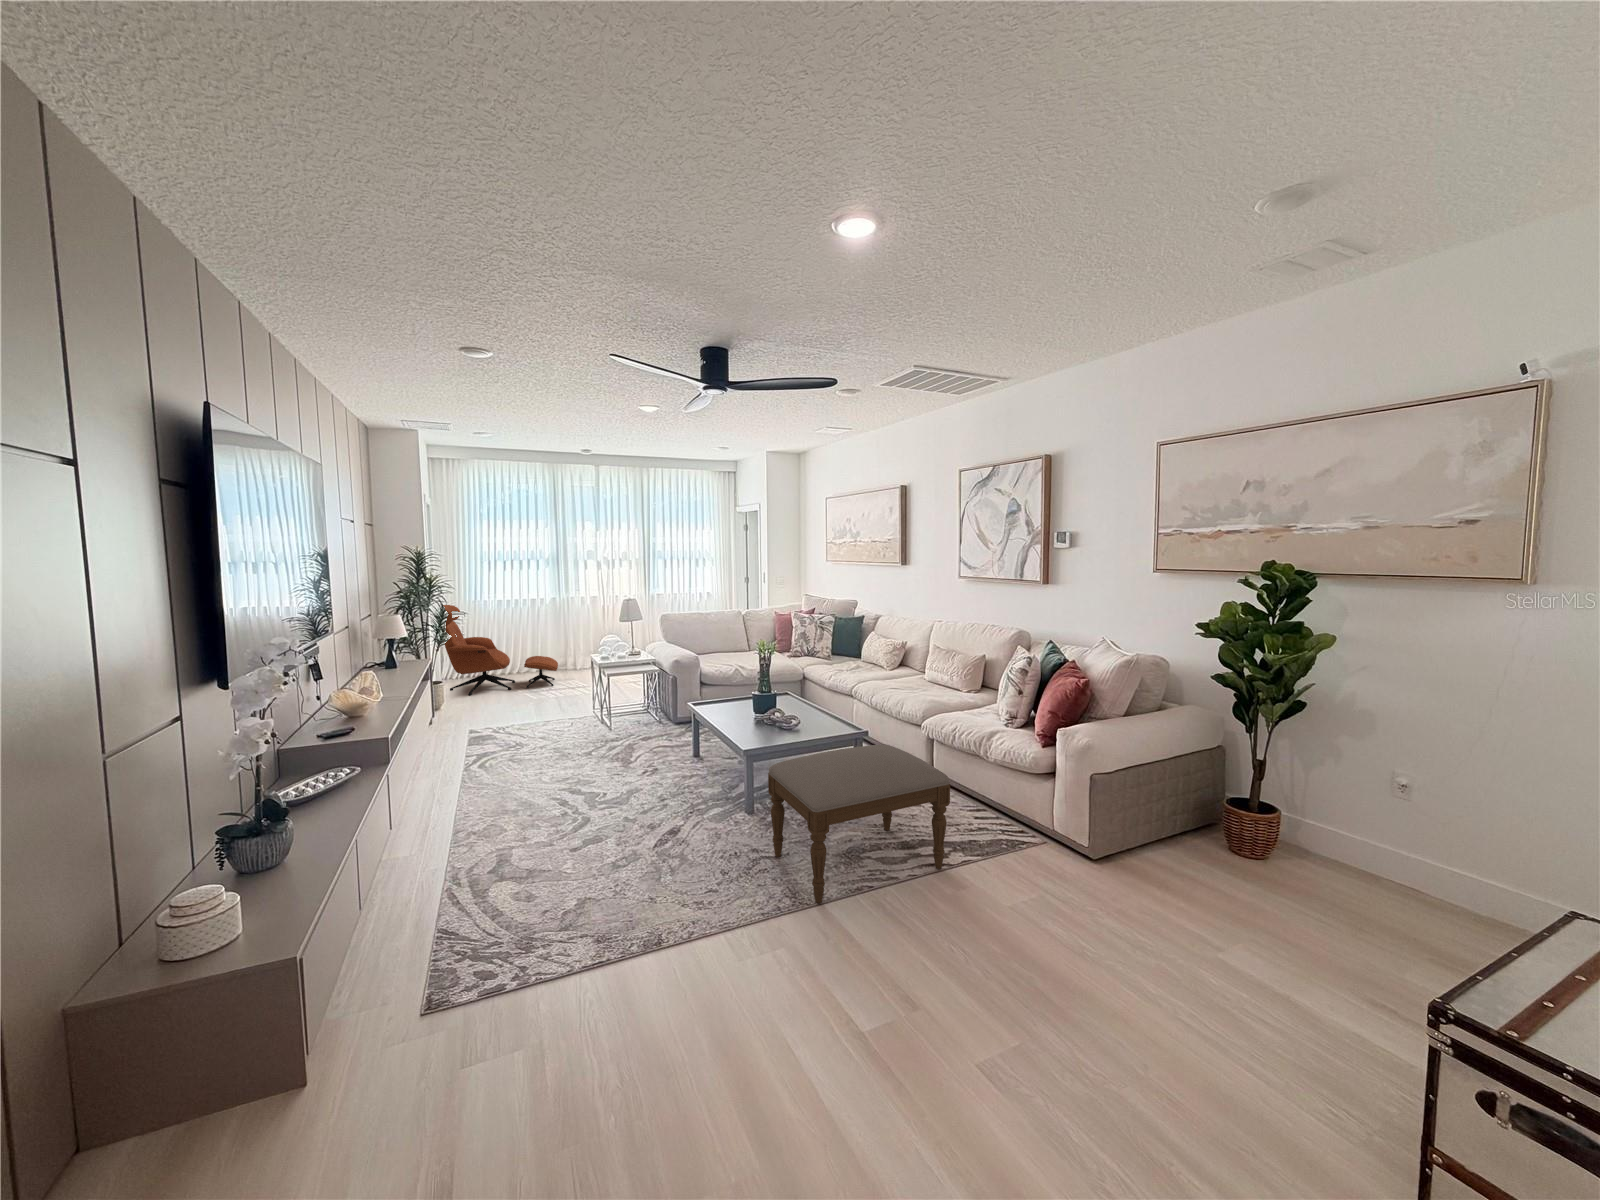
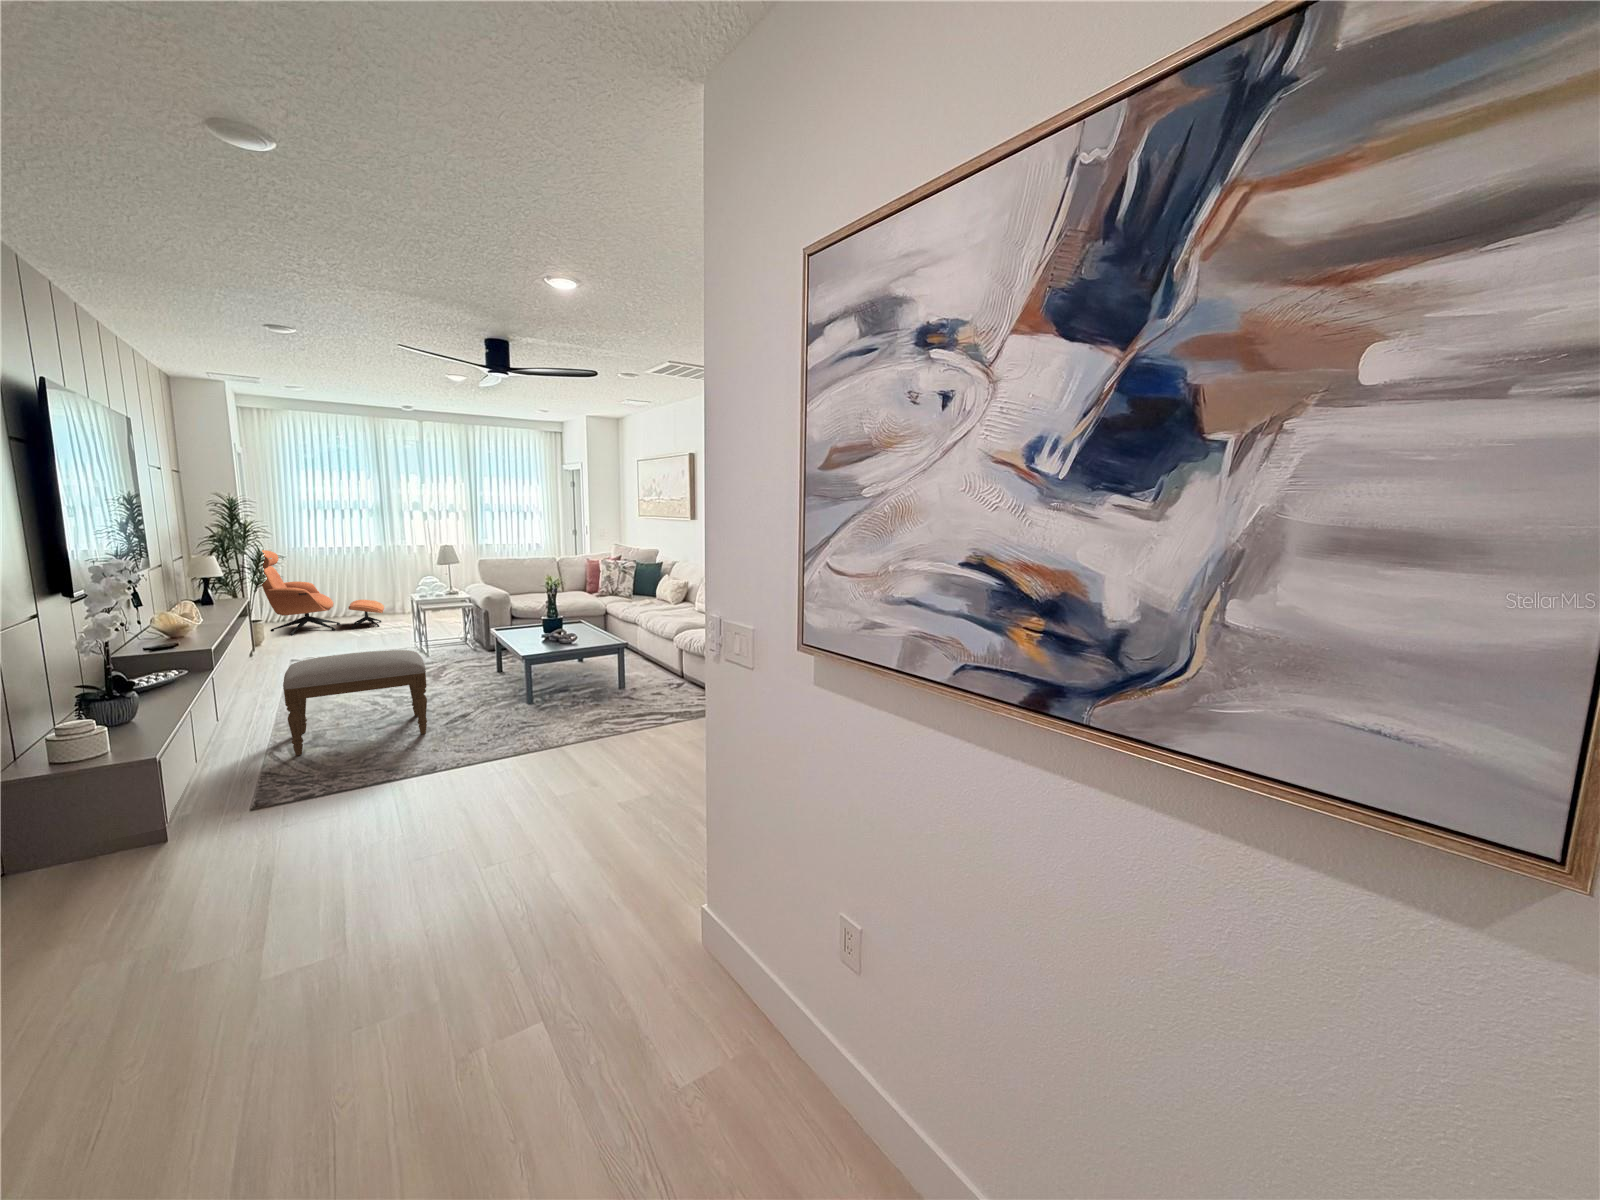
ottoman: present [768,744,950,903] -> present [283,650,427,755]

